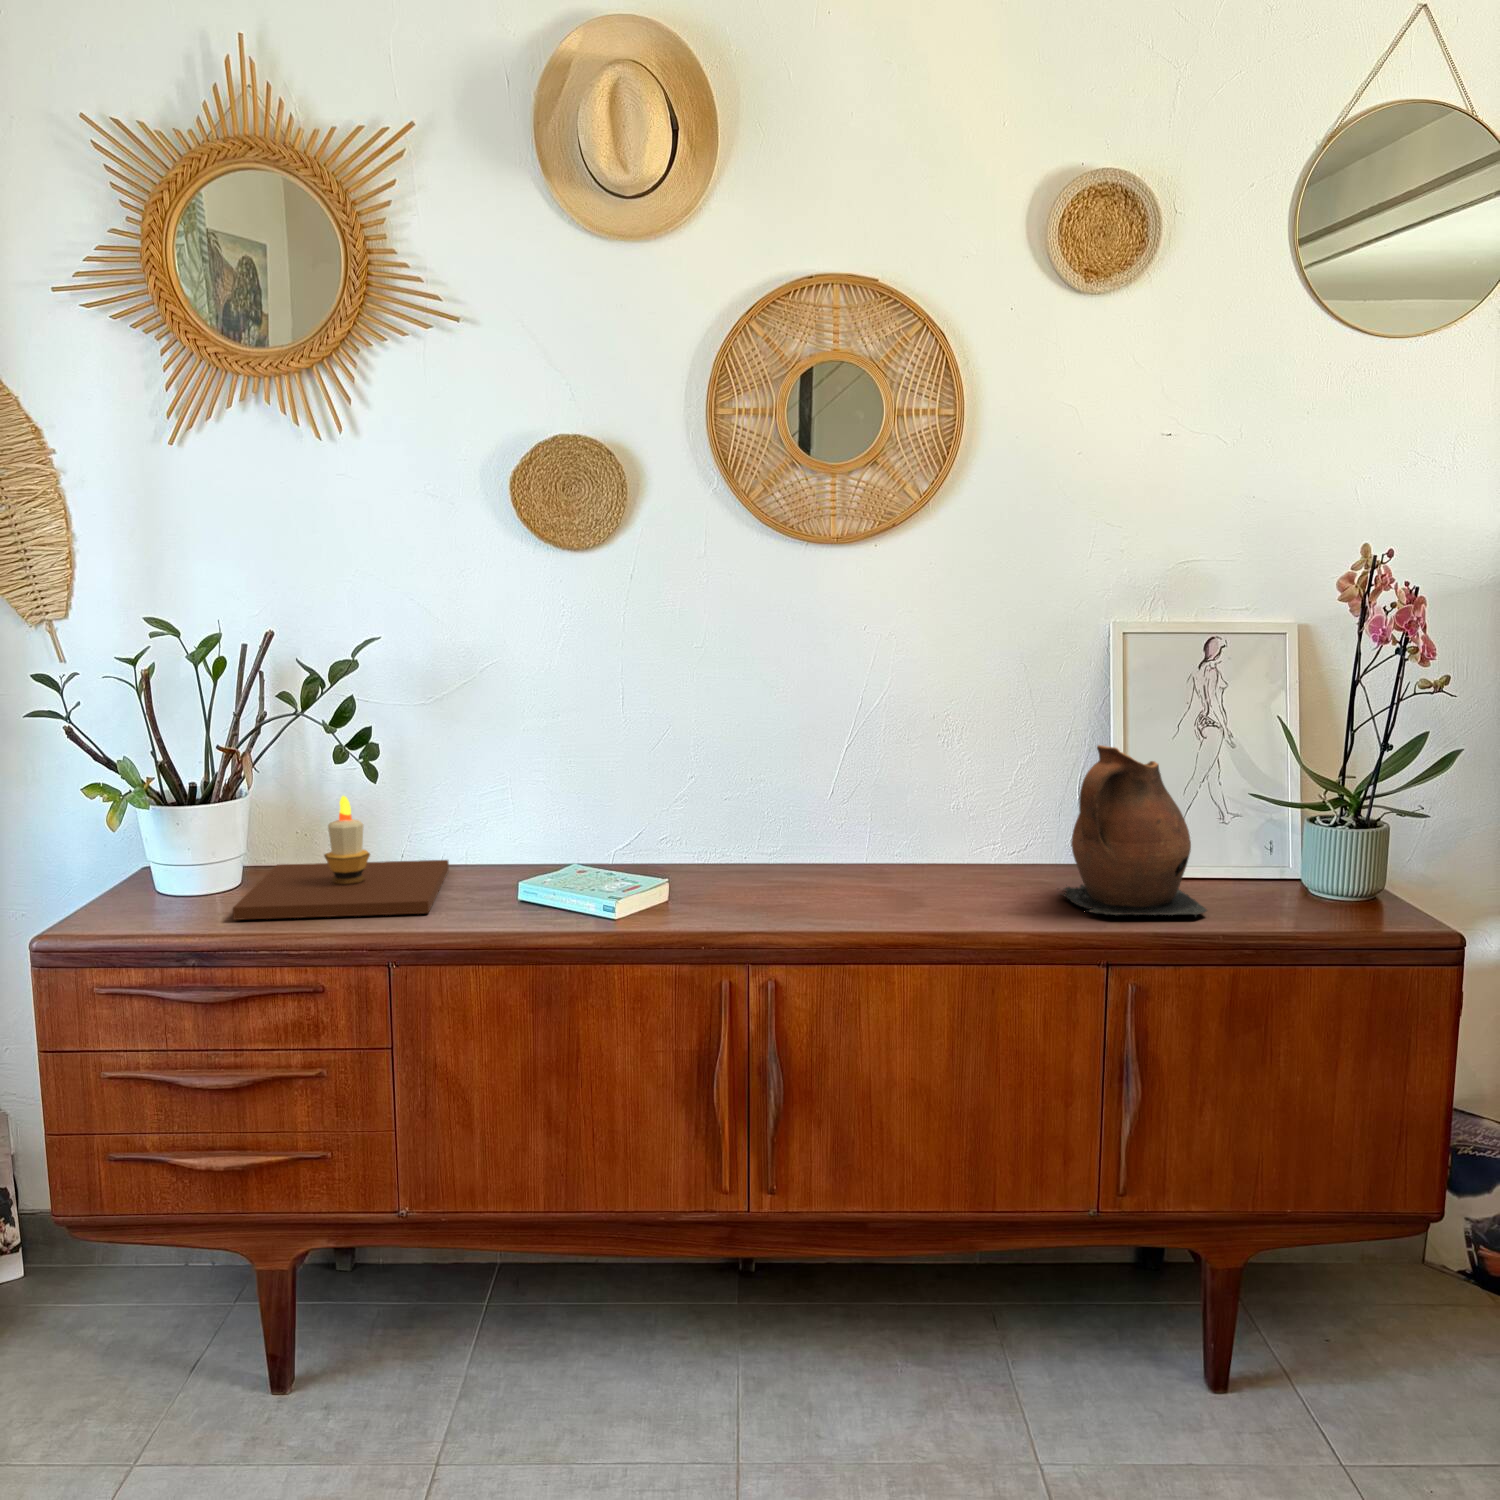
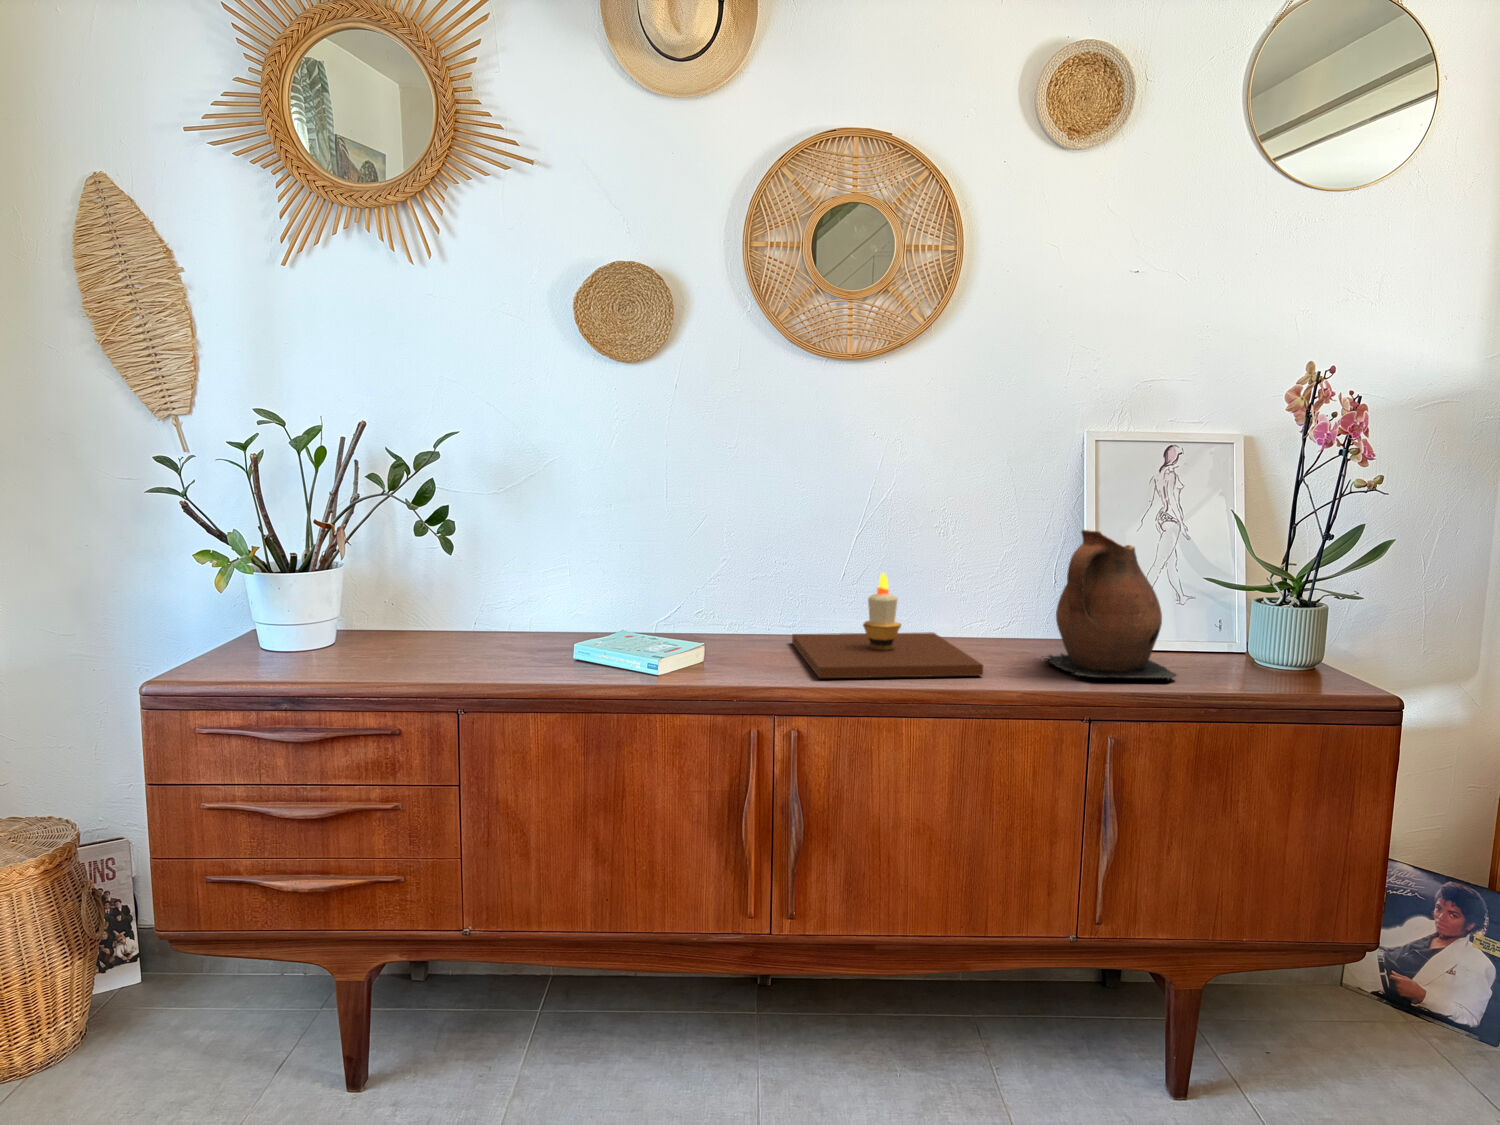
candle: present [233,796,449,920] -> present [792,573,983,678]

